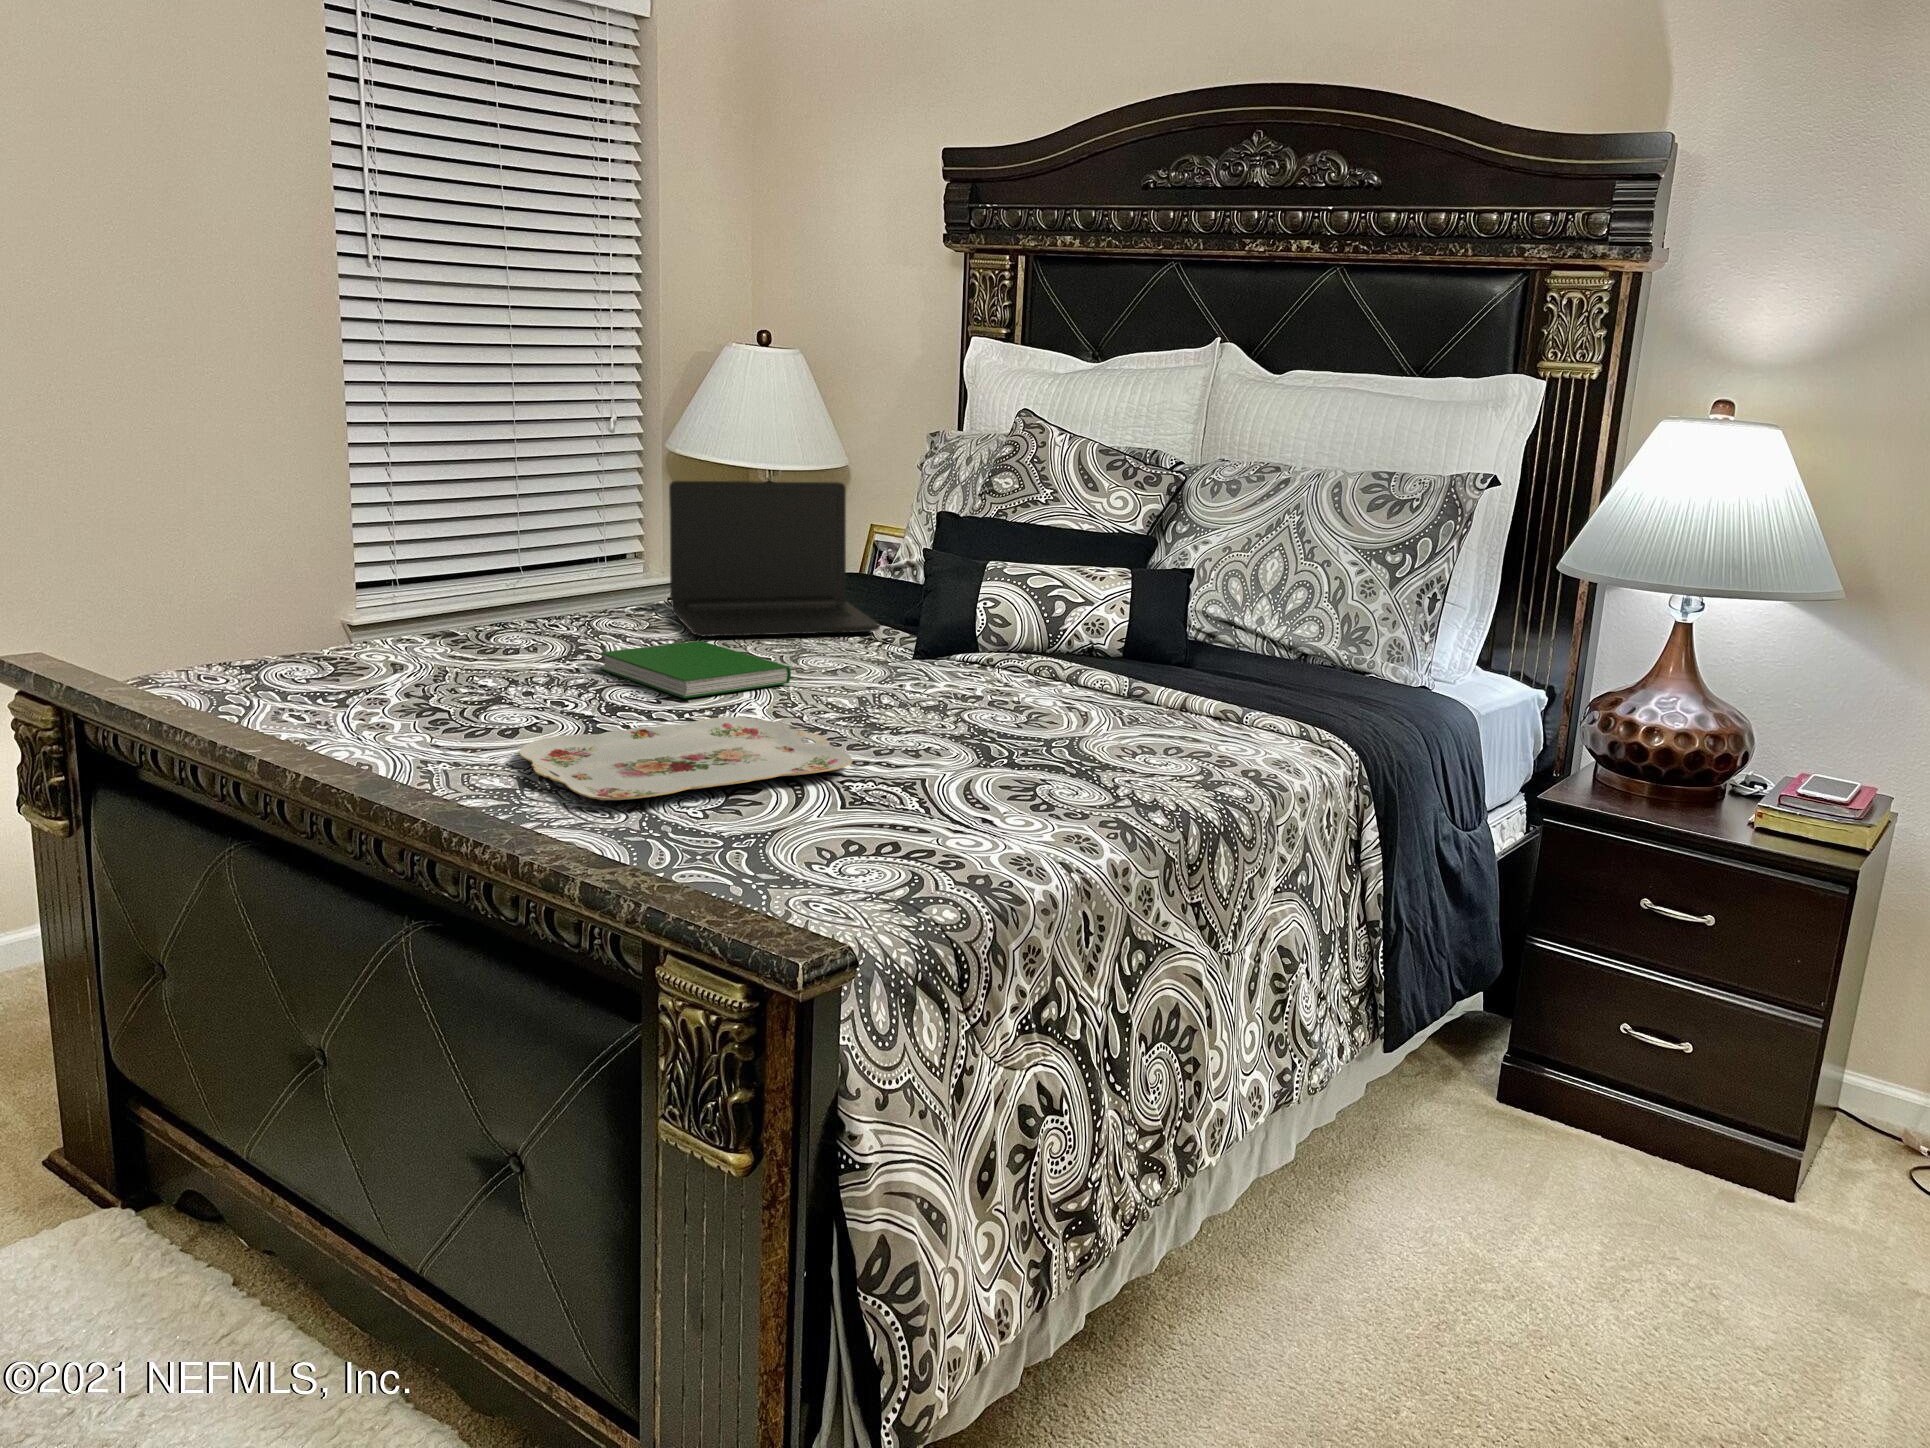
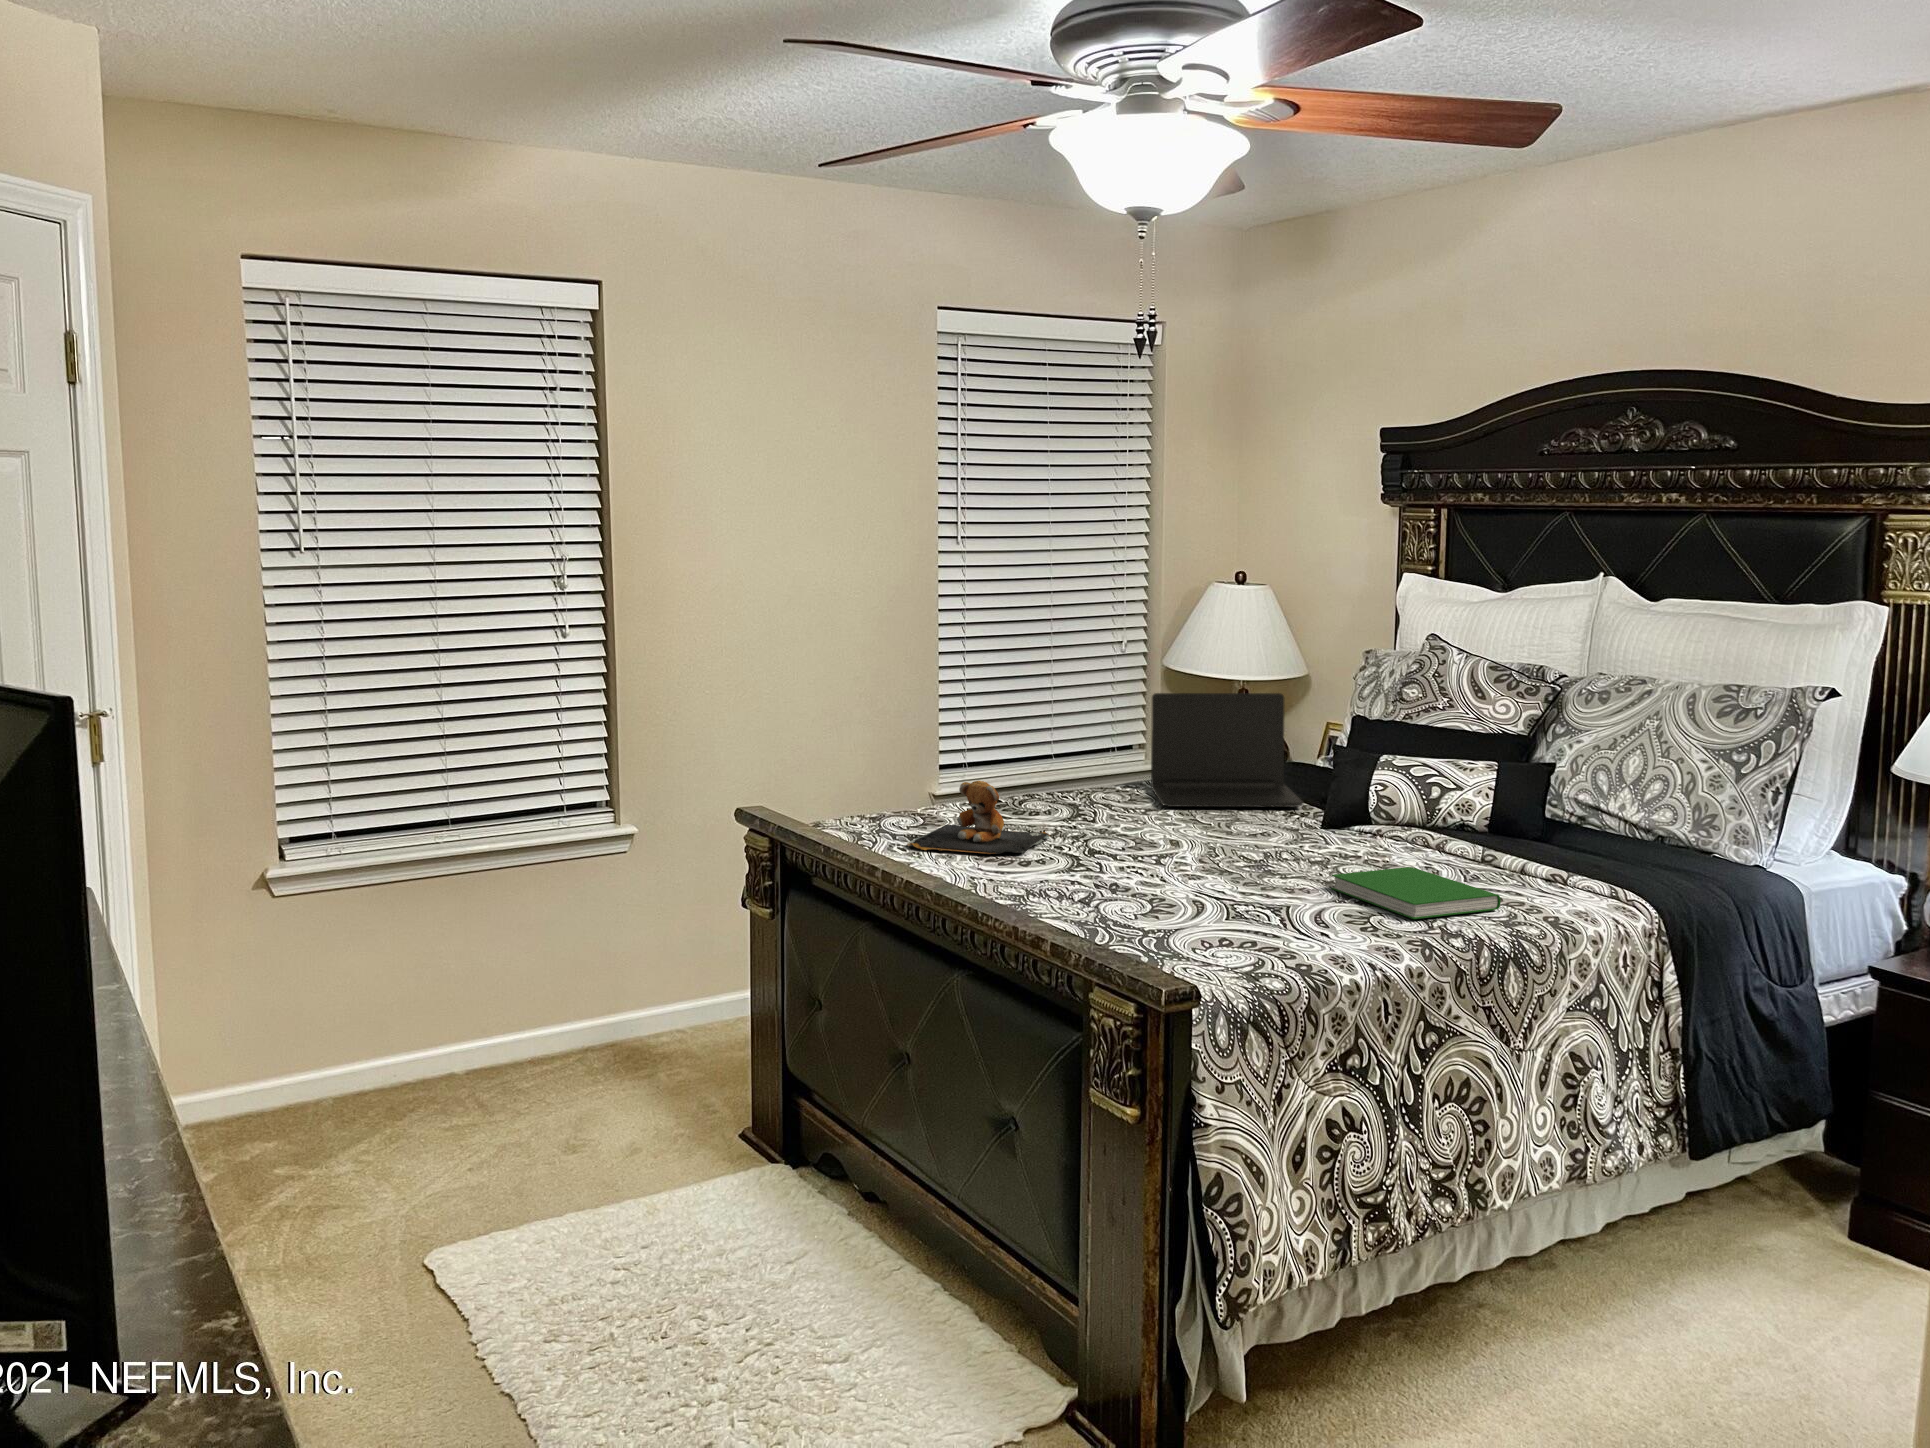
teddy bear: none [308,607,541,719] -> present [907,781,1050,854]
hardcover book: present [600,641,791,698] -> present [1331,867,1501,919]
serving tray: present [519,717,852,800] -> none [1029,861,1245,906]

